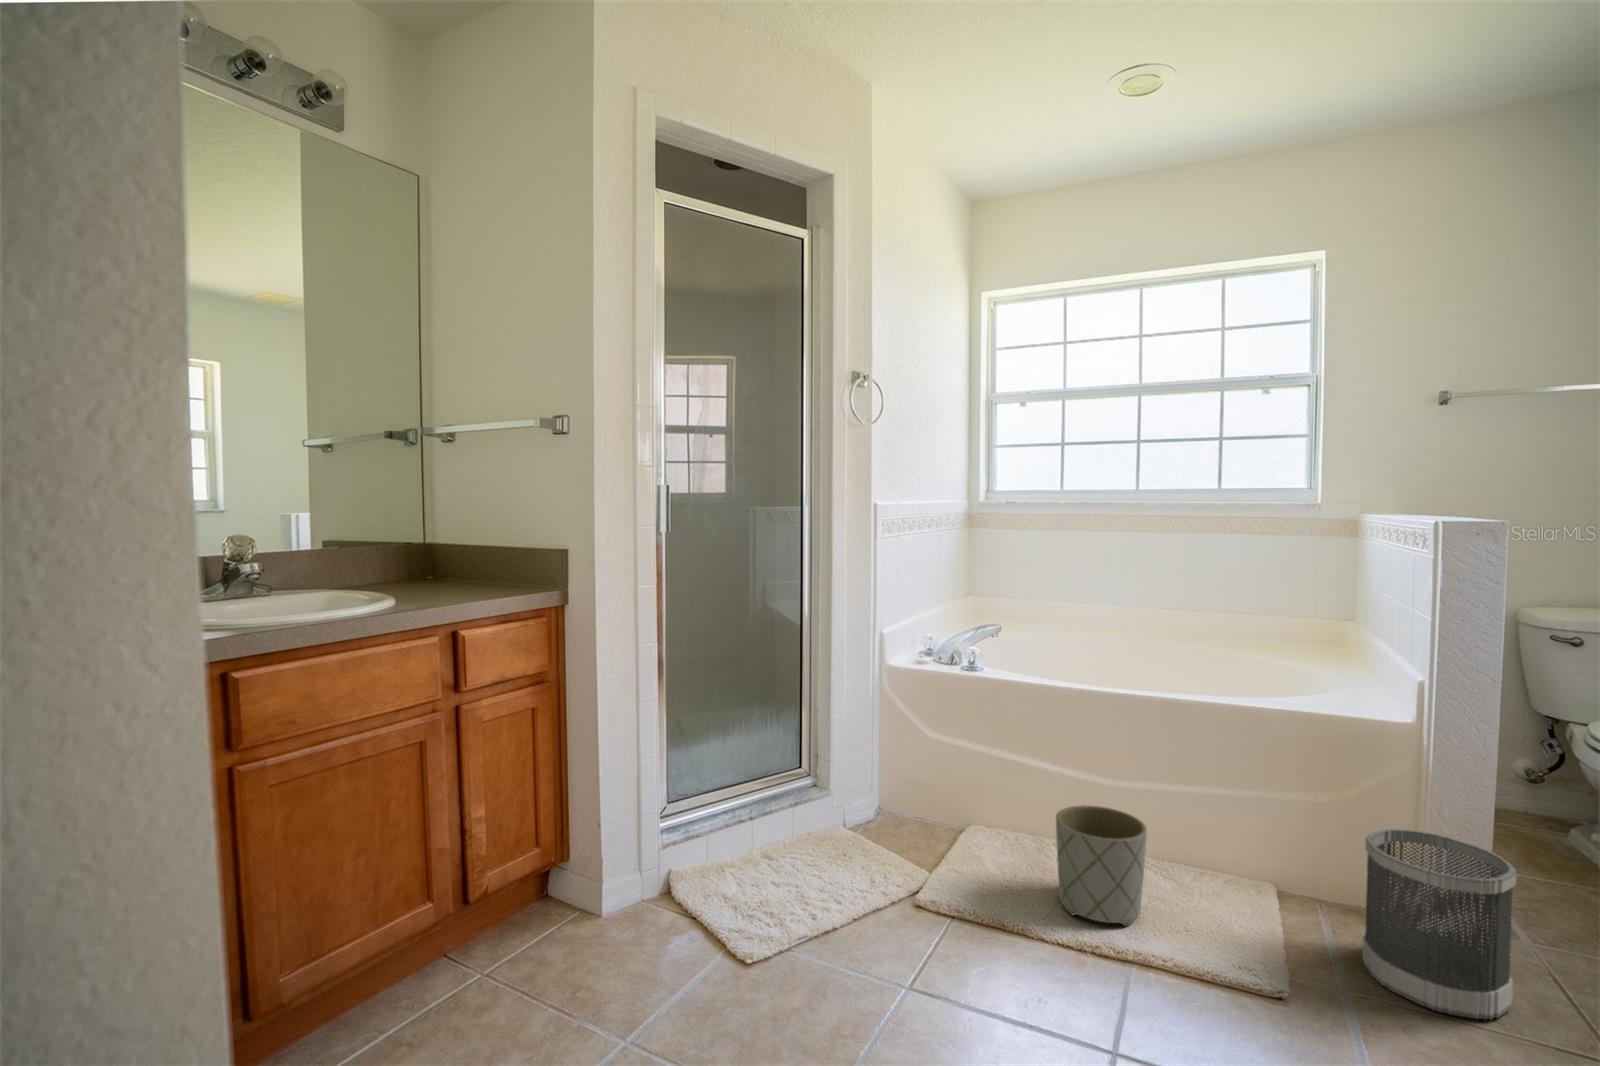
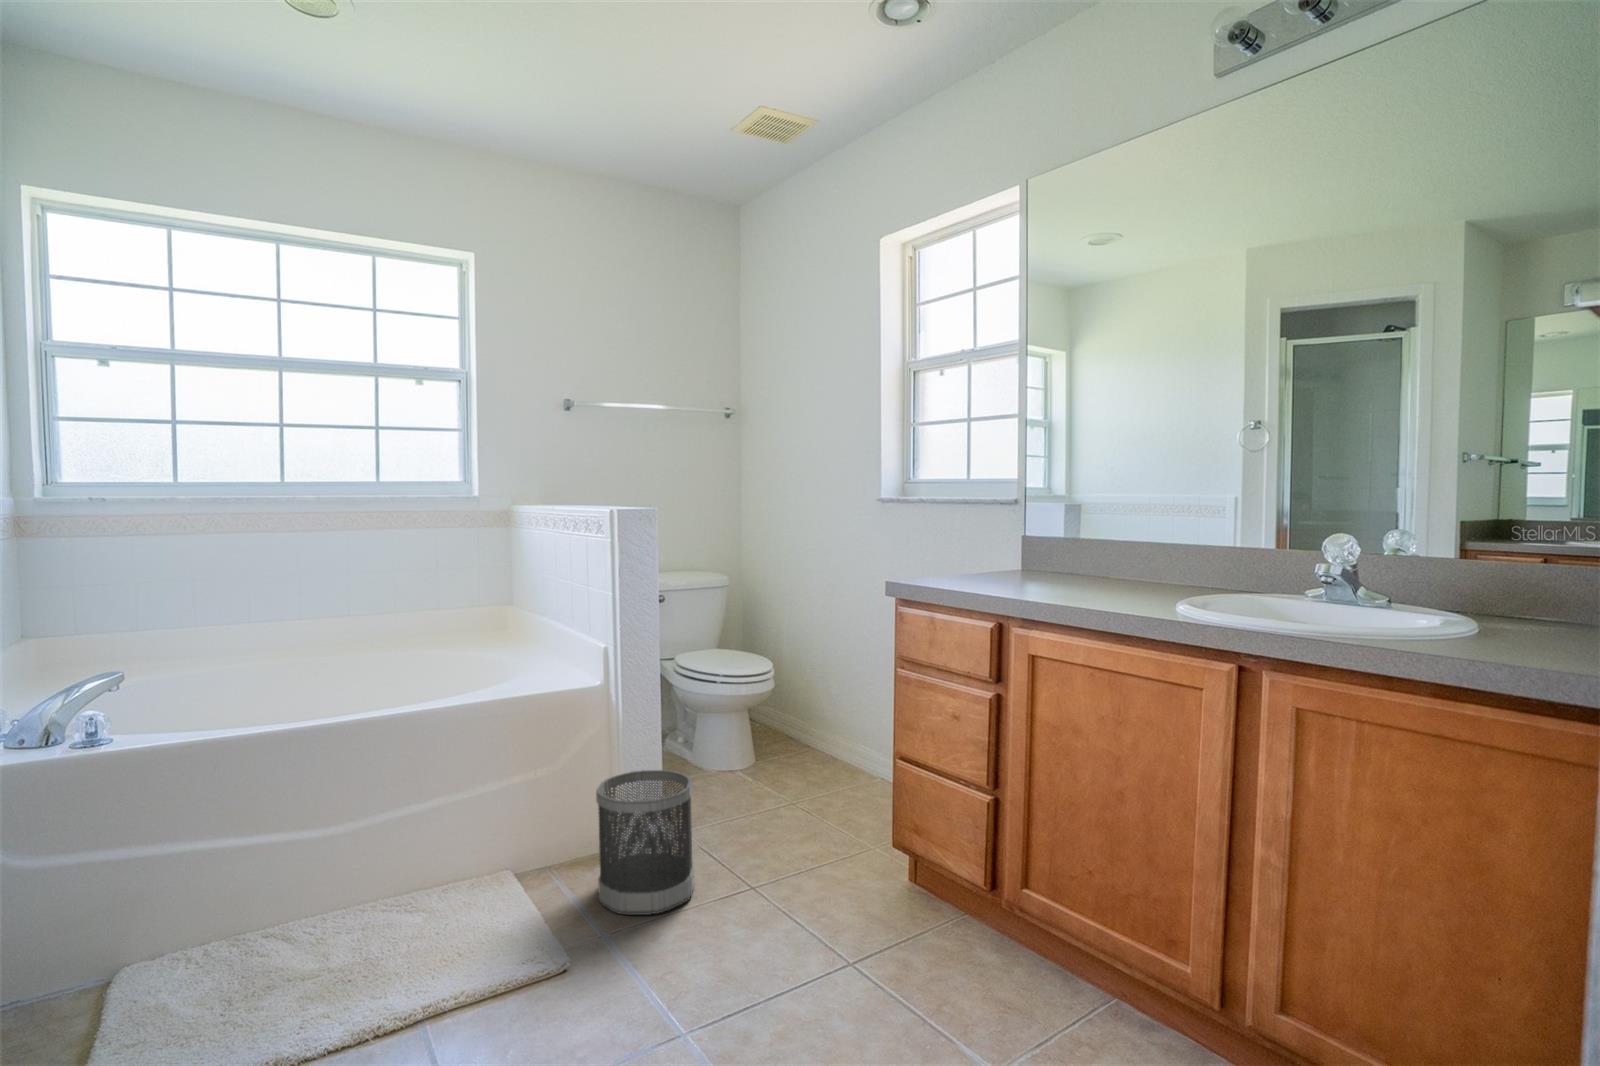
planter: present [1056,805,1147,926] -> none [293,859,409,1011]

